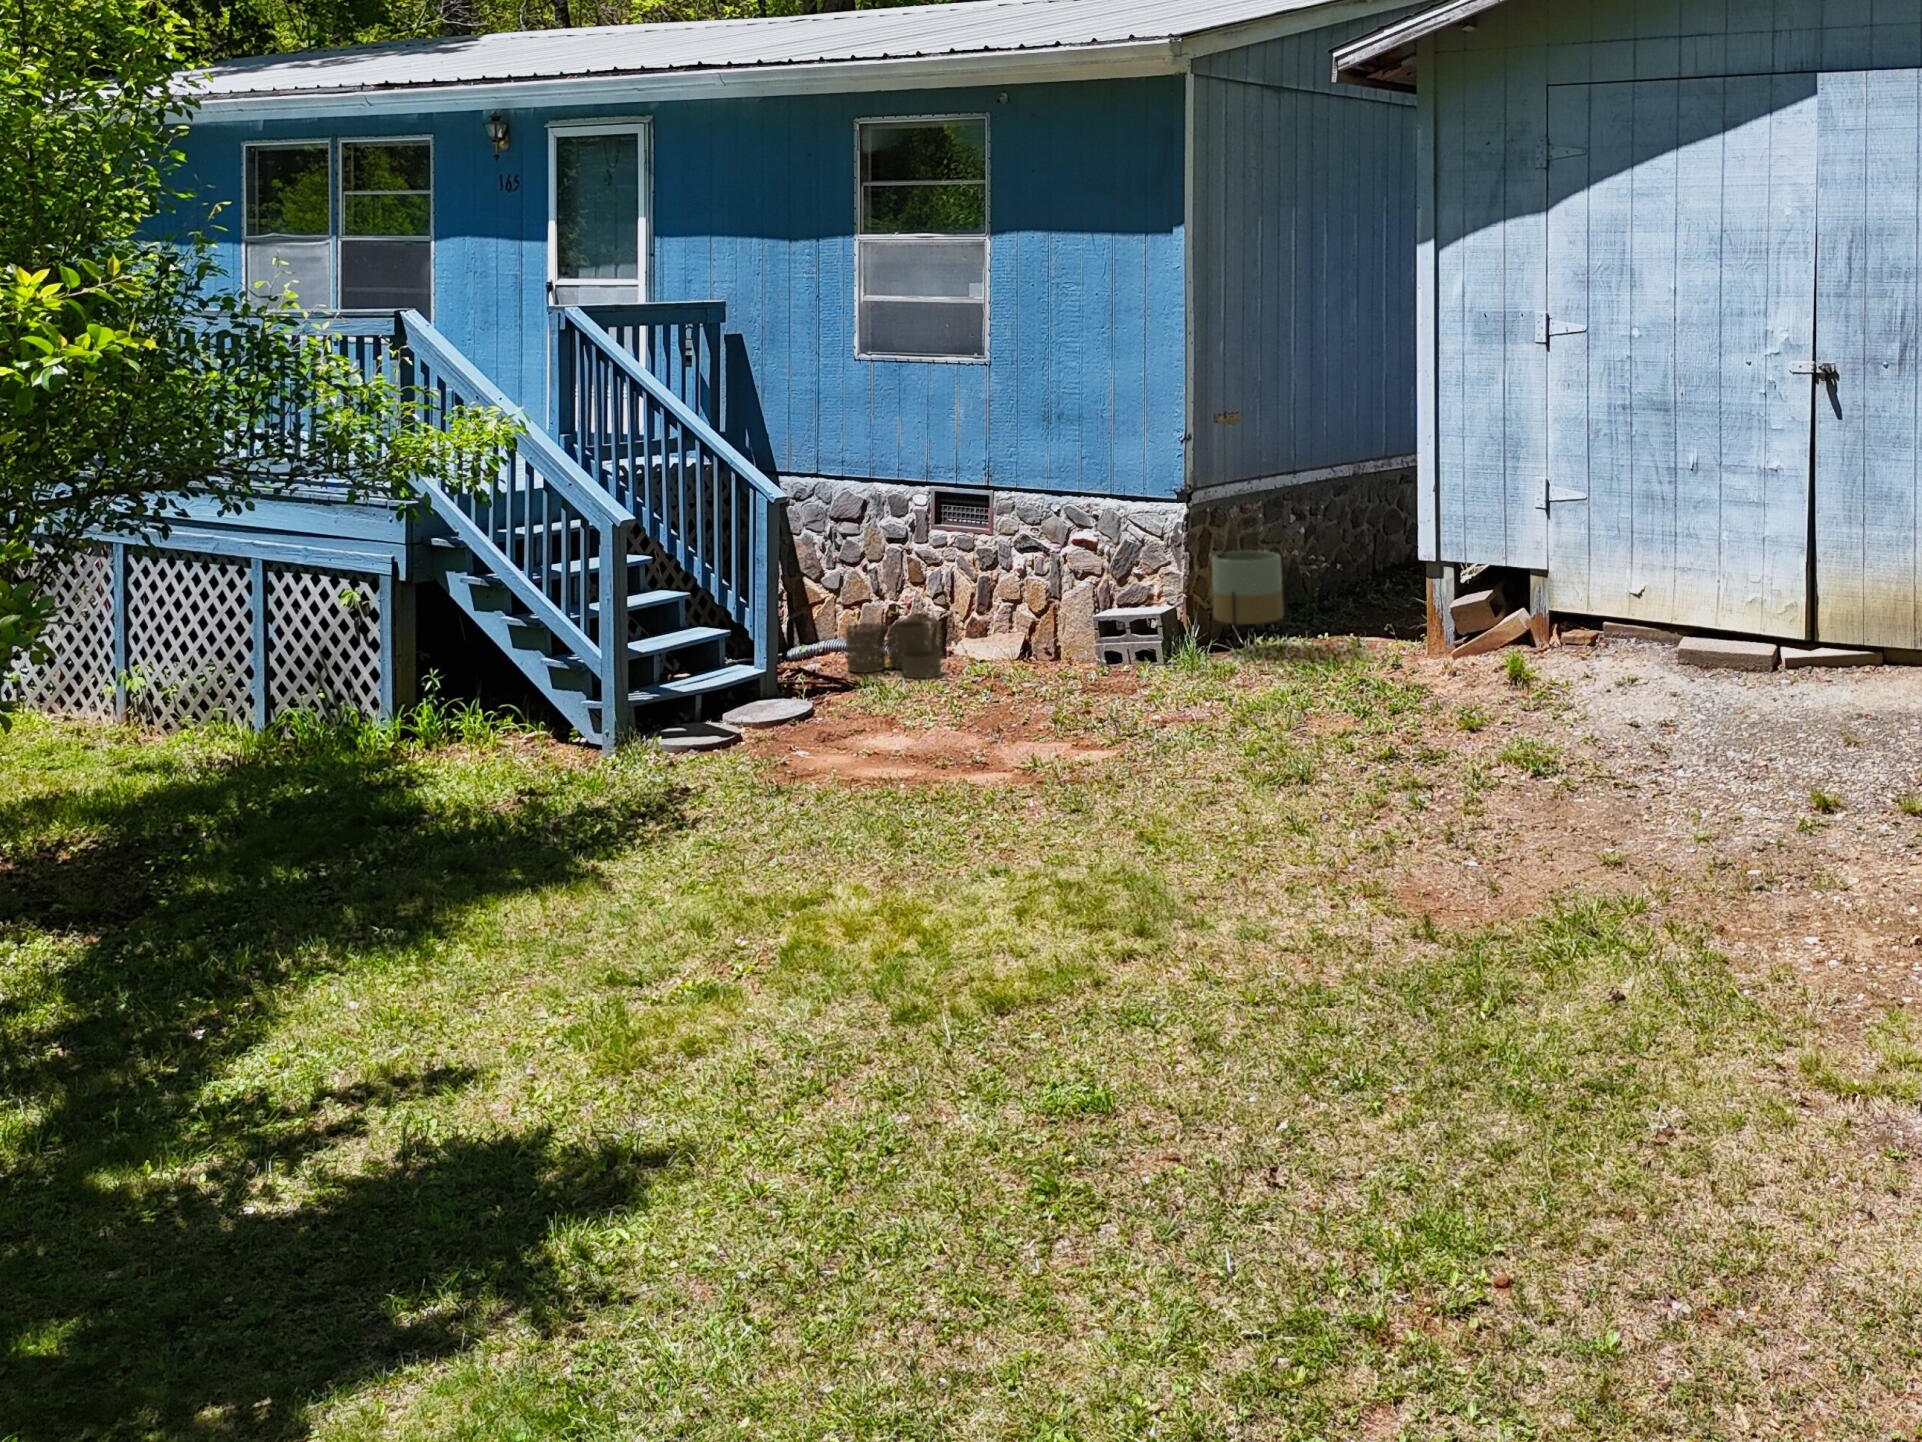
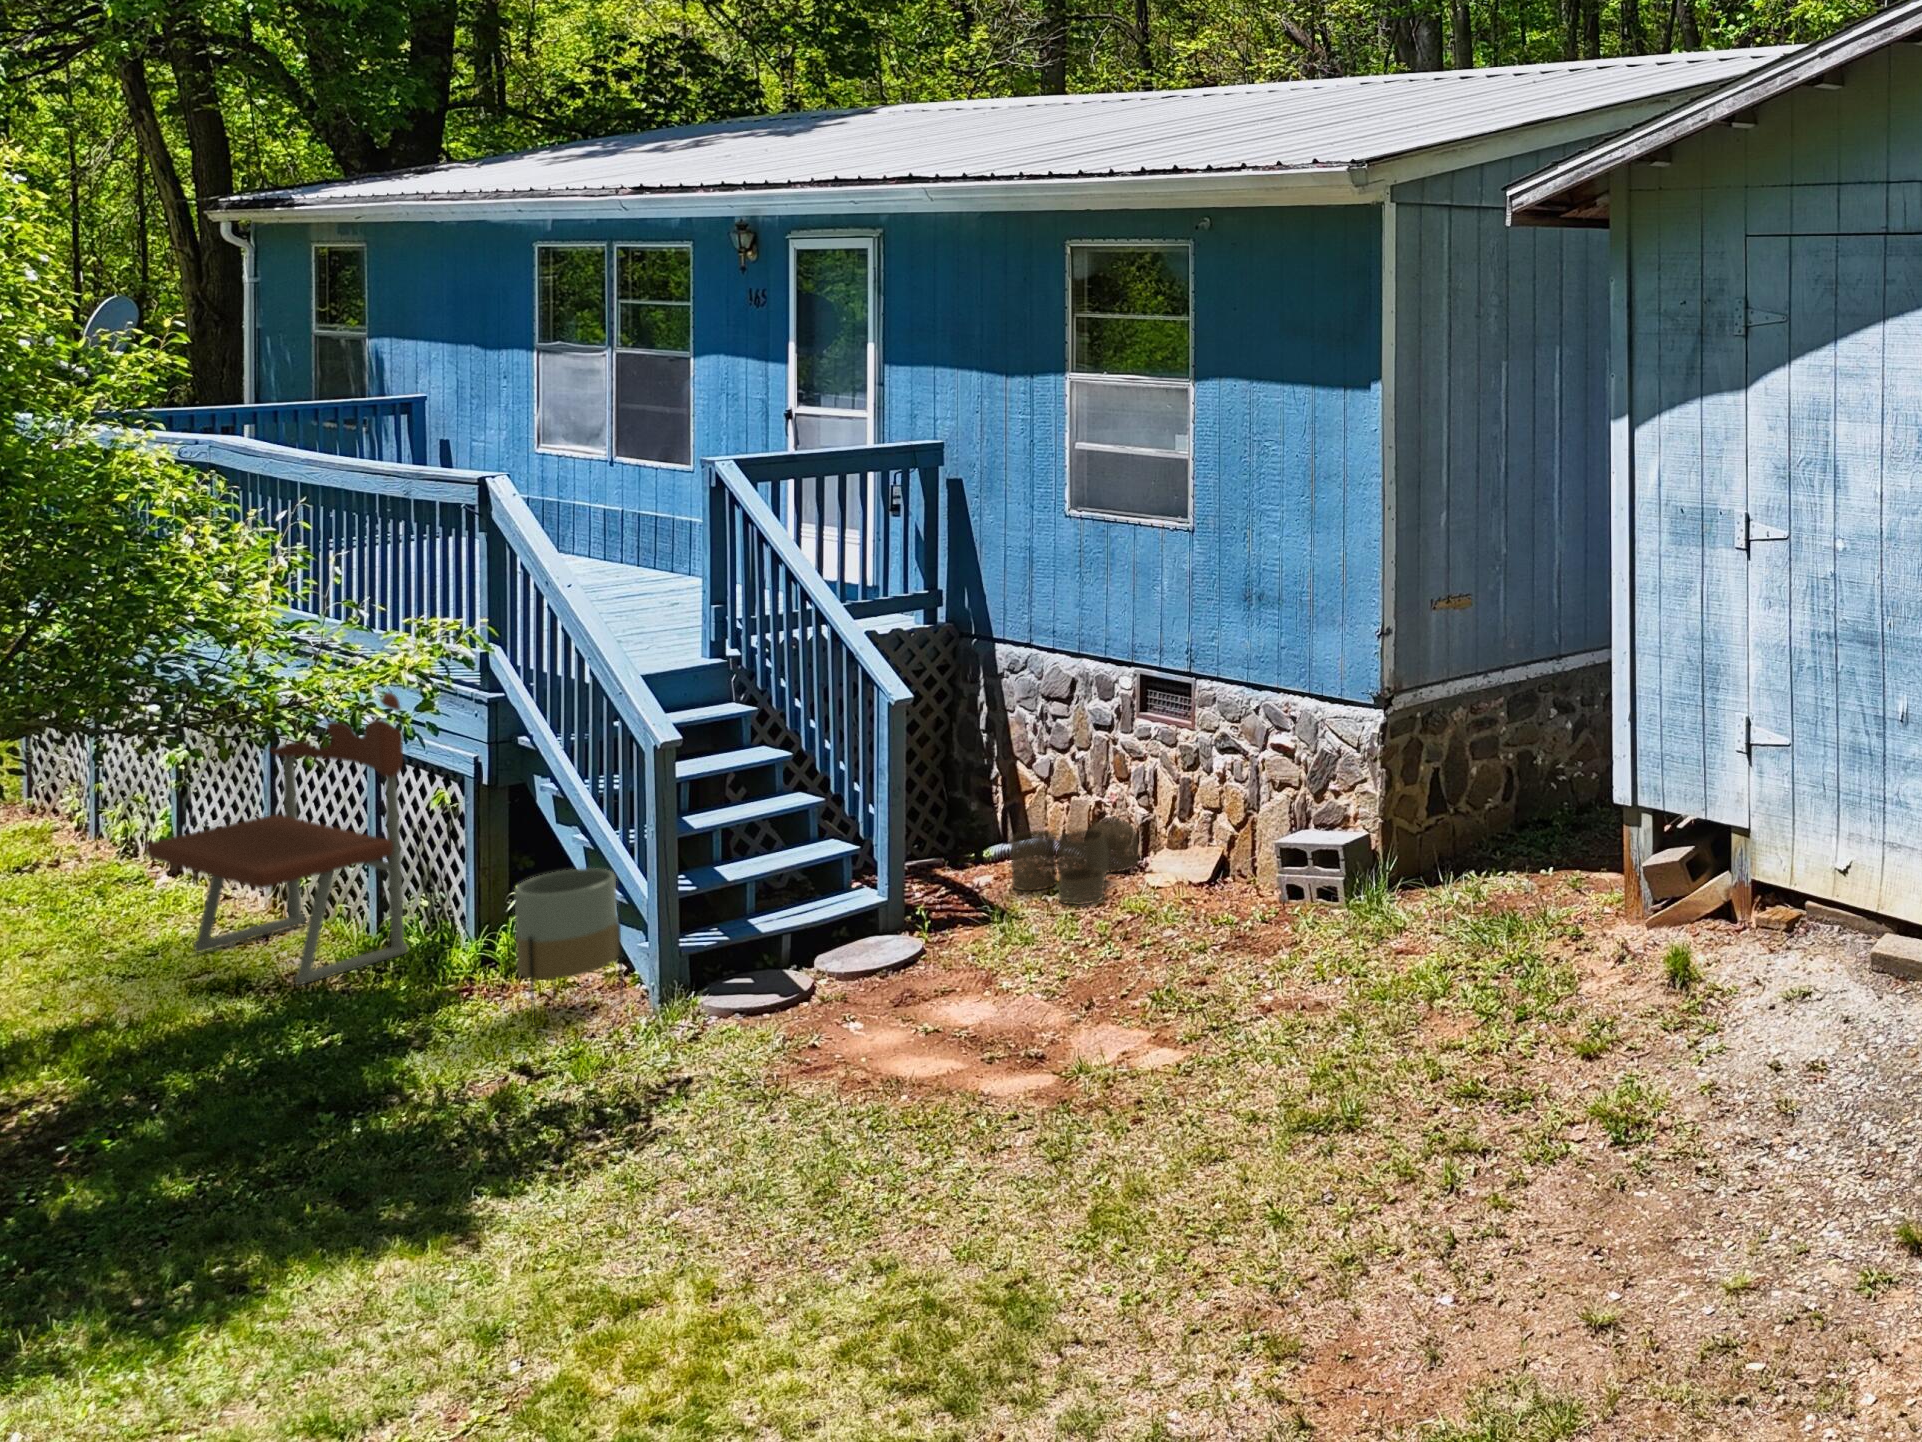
bench: none [76,501,331,763] -> present [147,691,409,985]
planter: present [1212,551,1286,657] -> present [515,868,624,1025]

